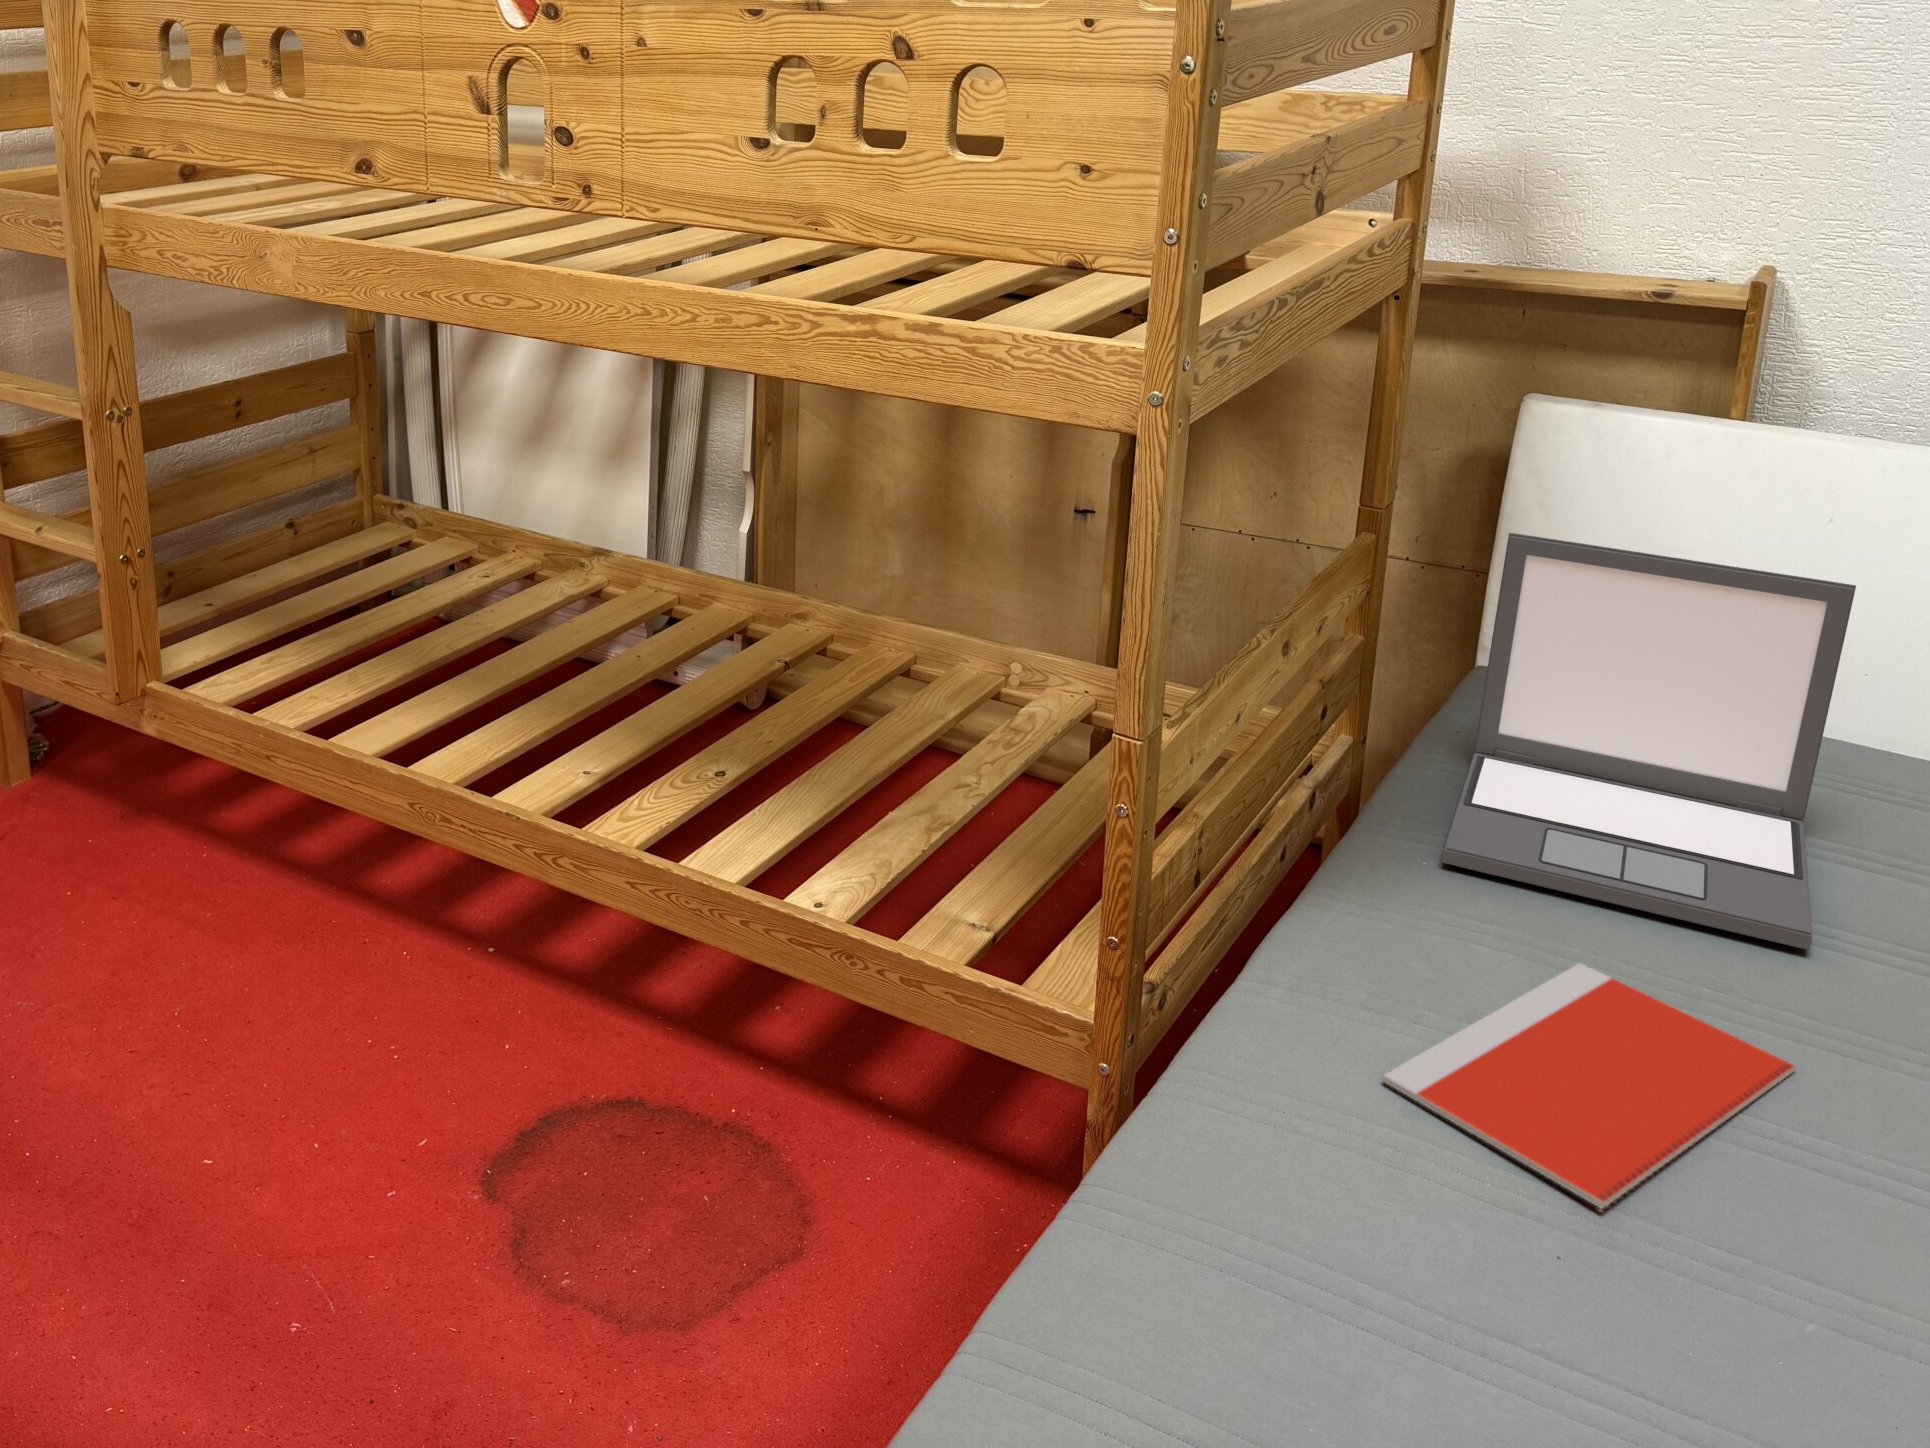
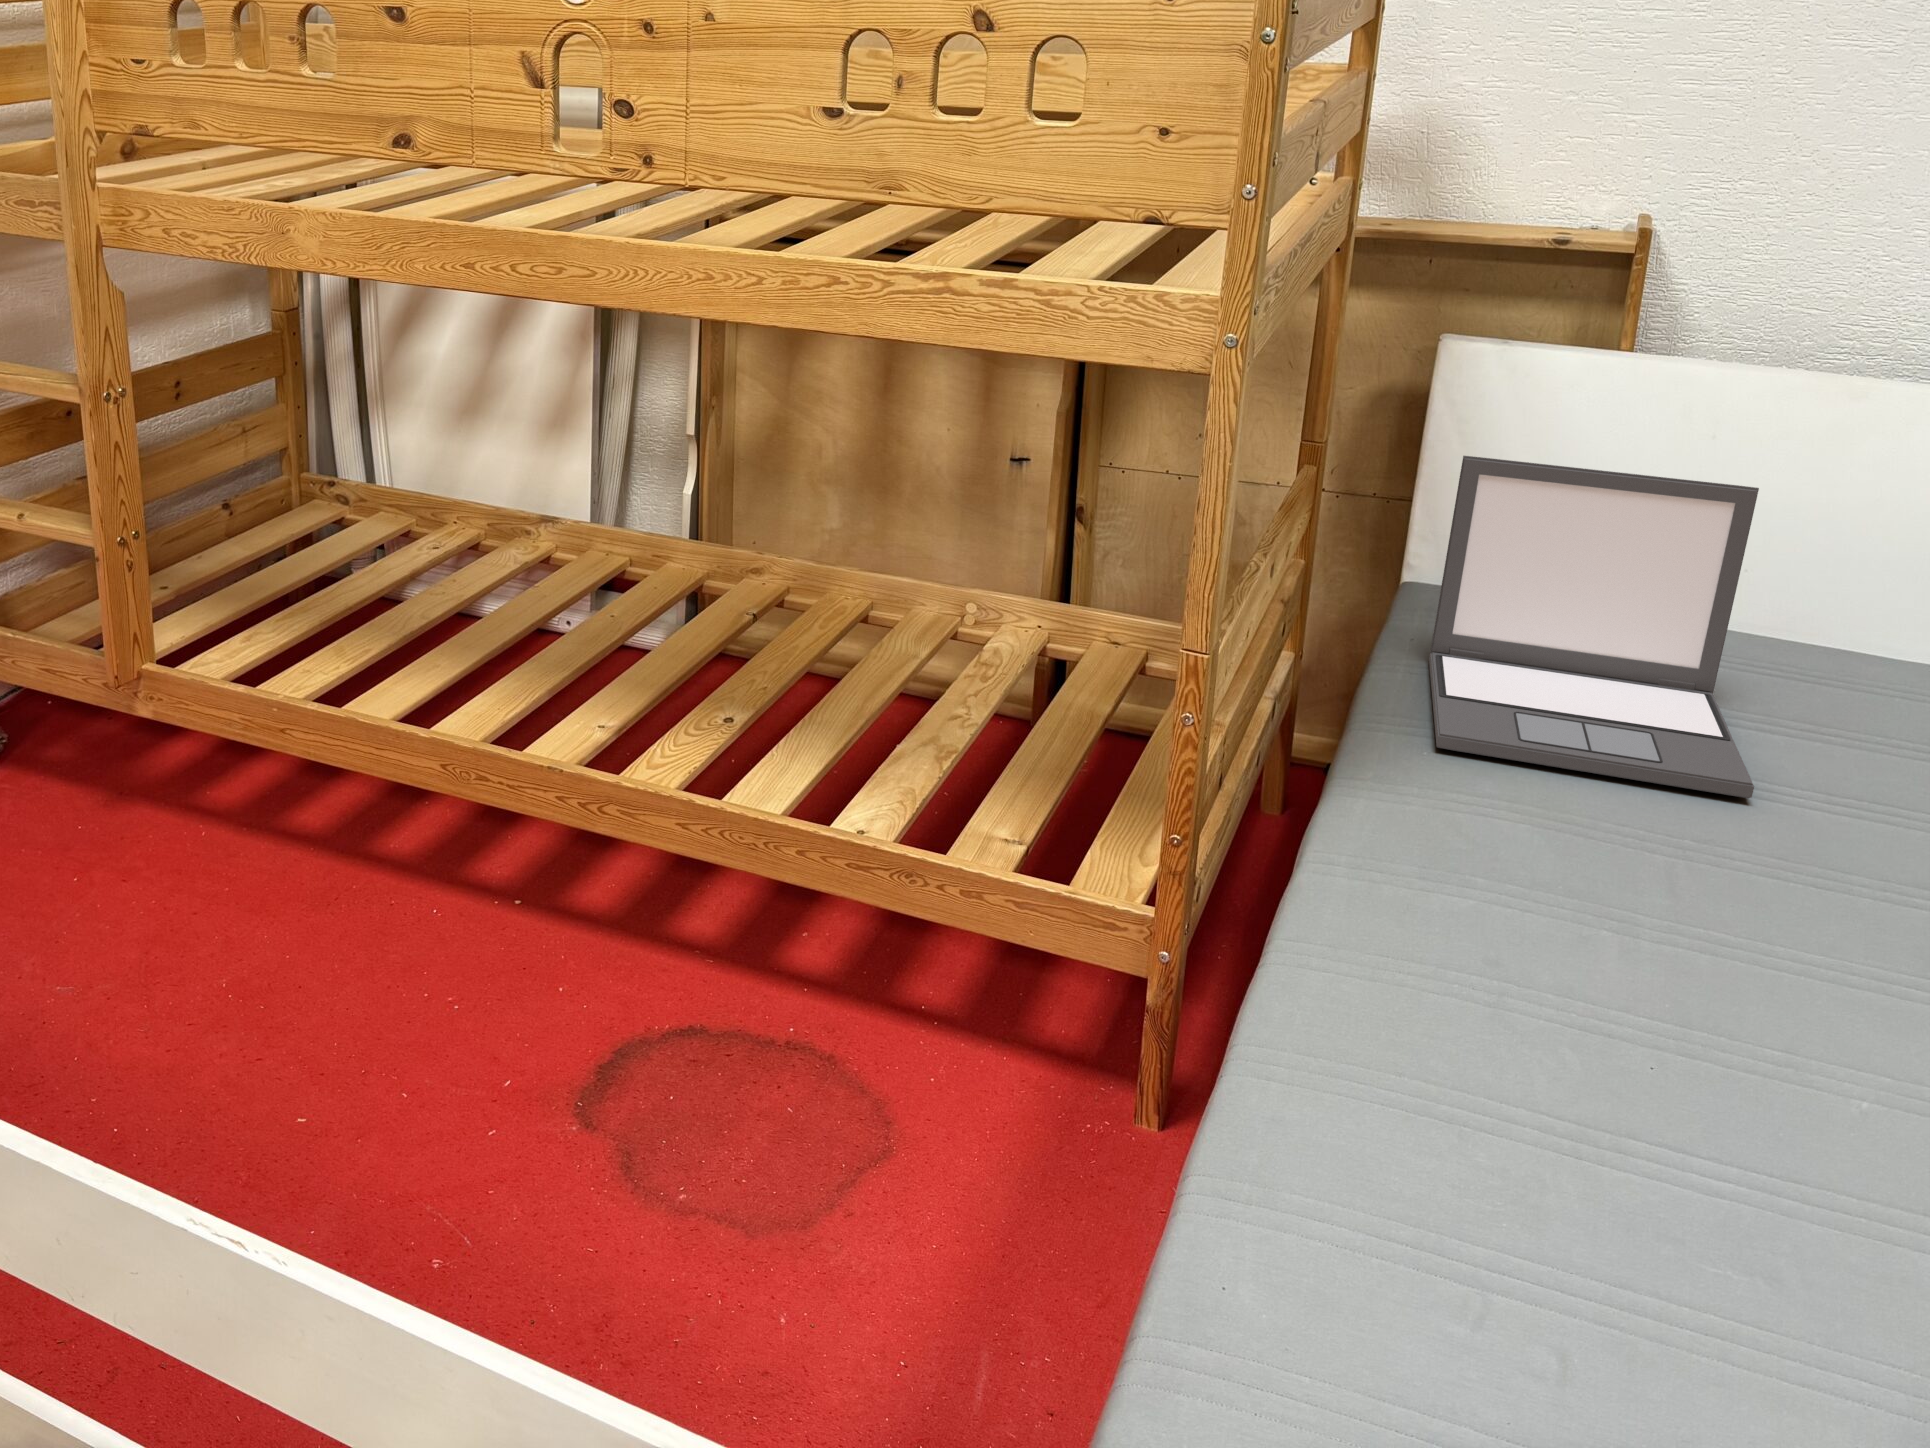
notebook: present [1382,963,1796,1208] -> none [1454,823,1773,1020]

